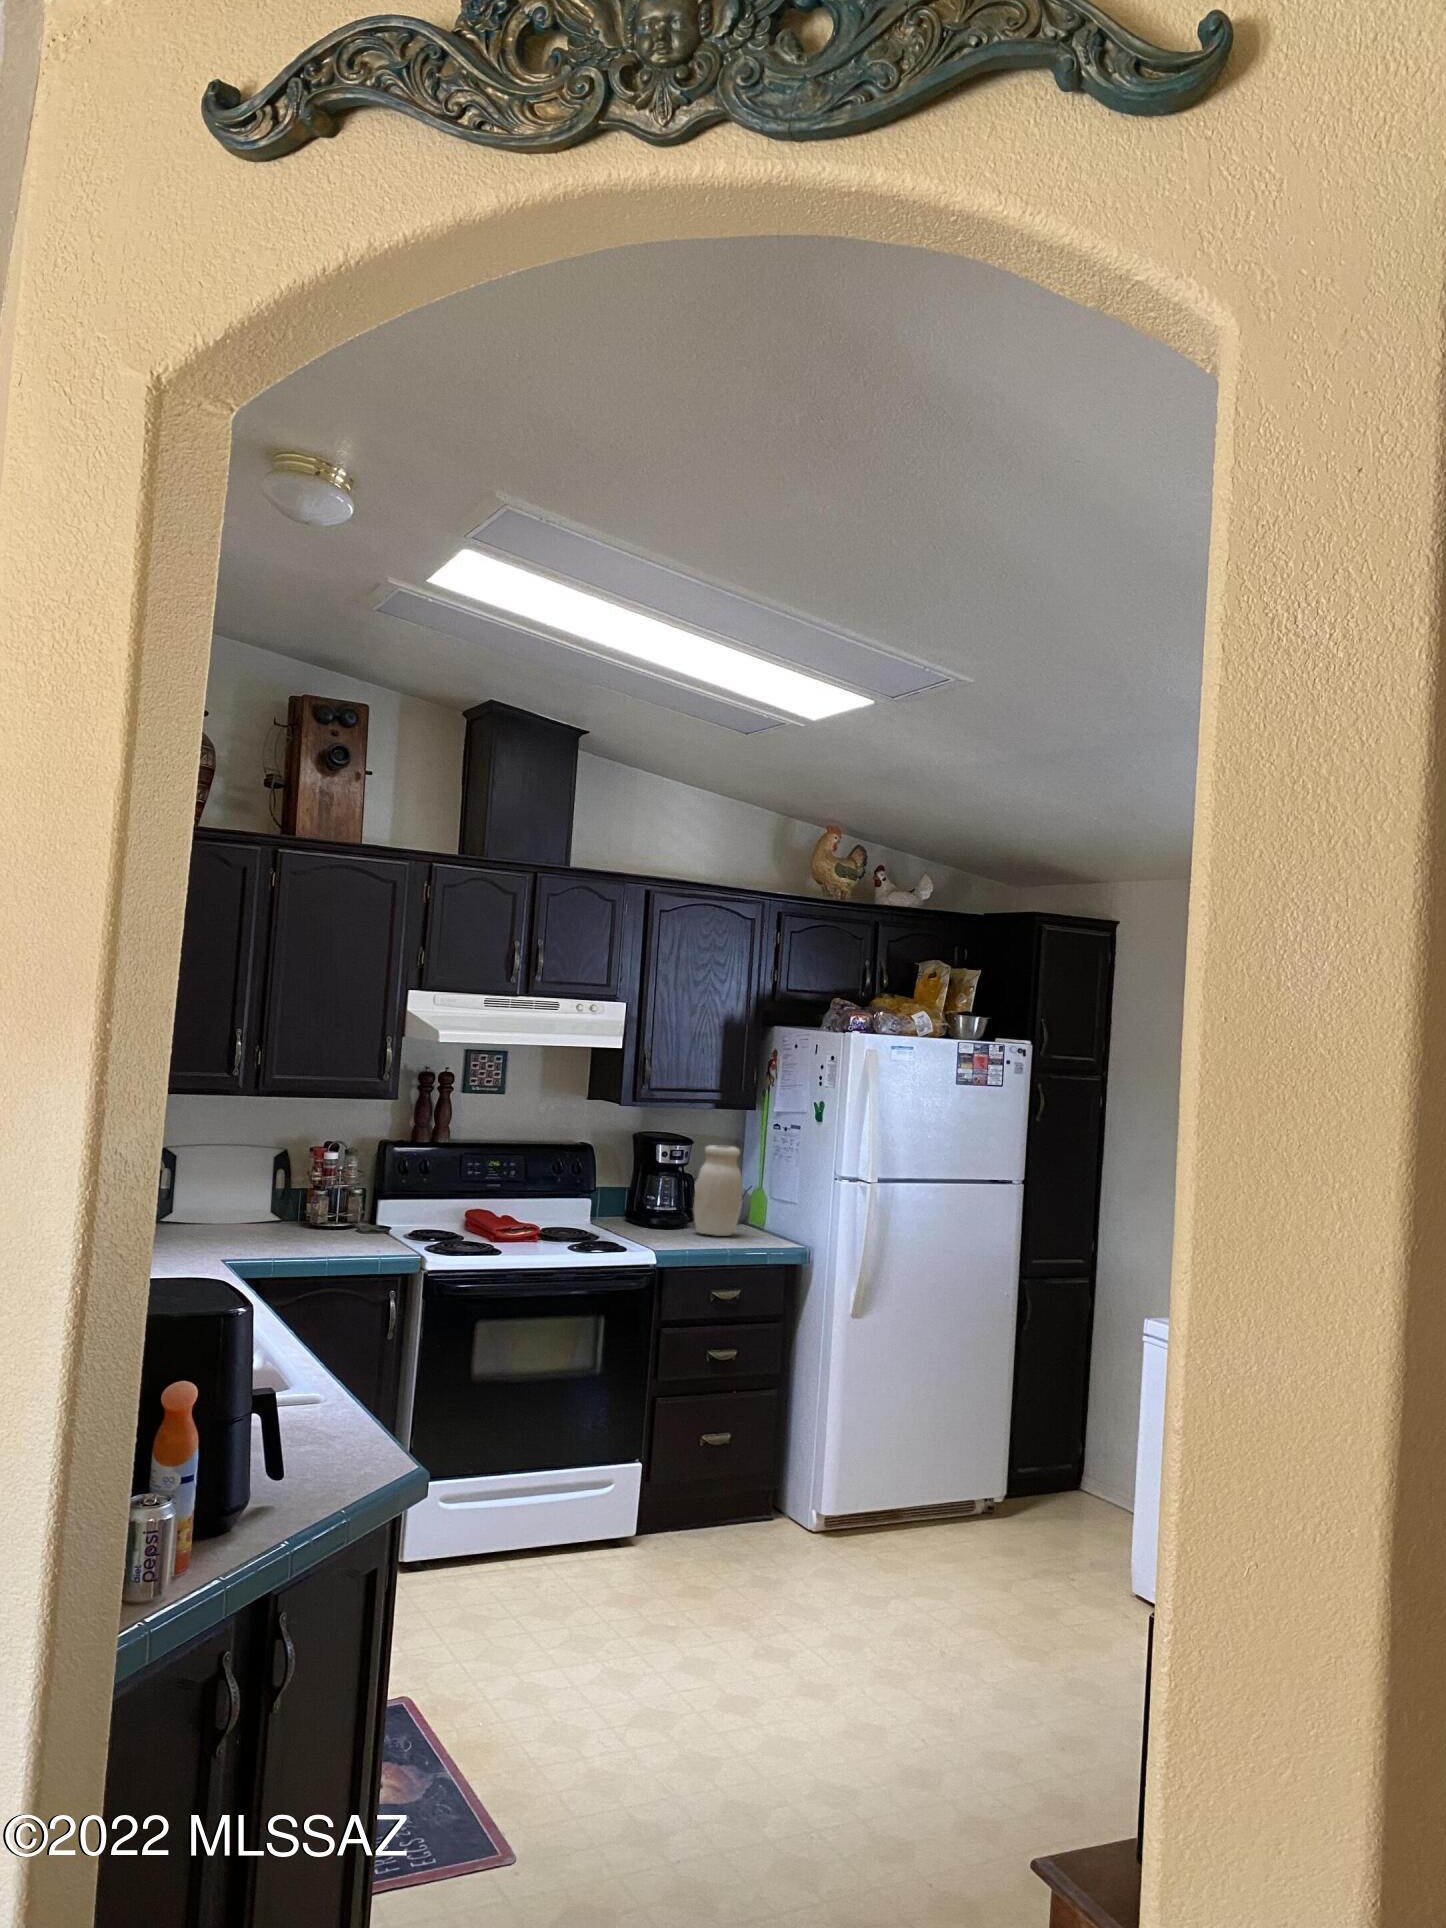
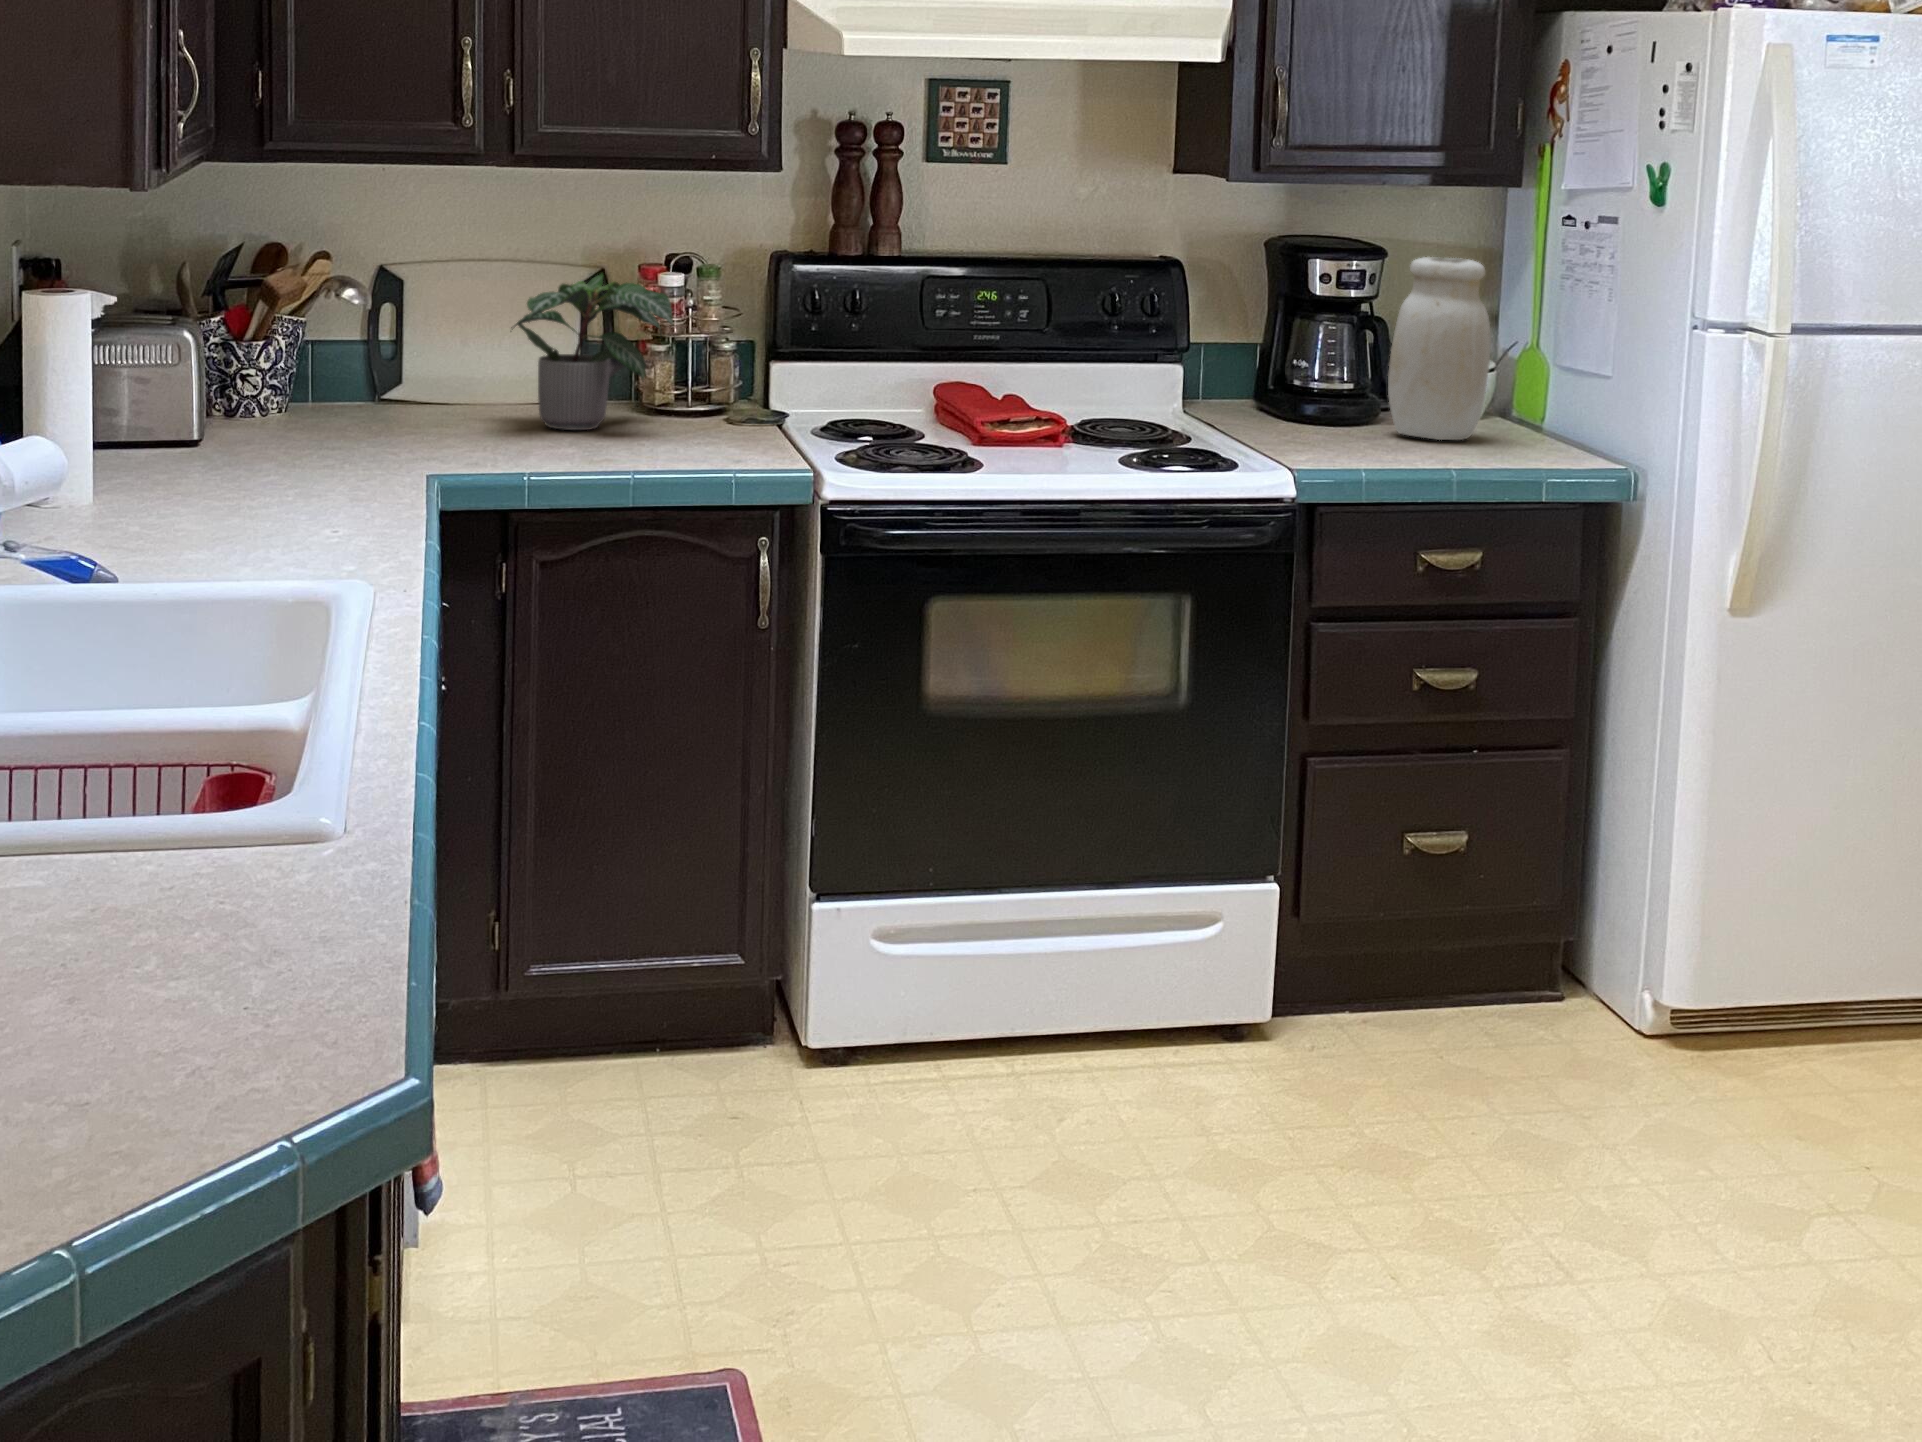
potted plant: none [242,1151,339,1236] -> present [511,274,673,430]

